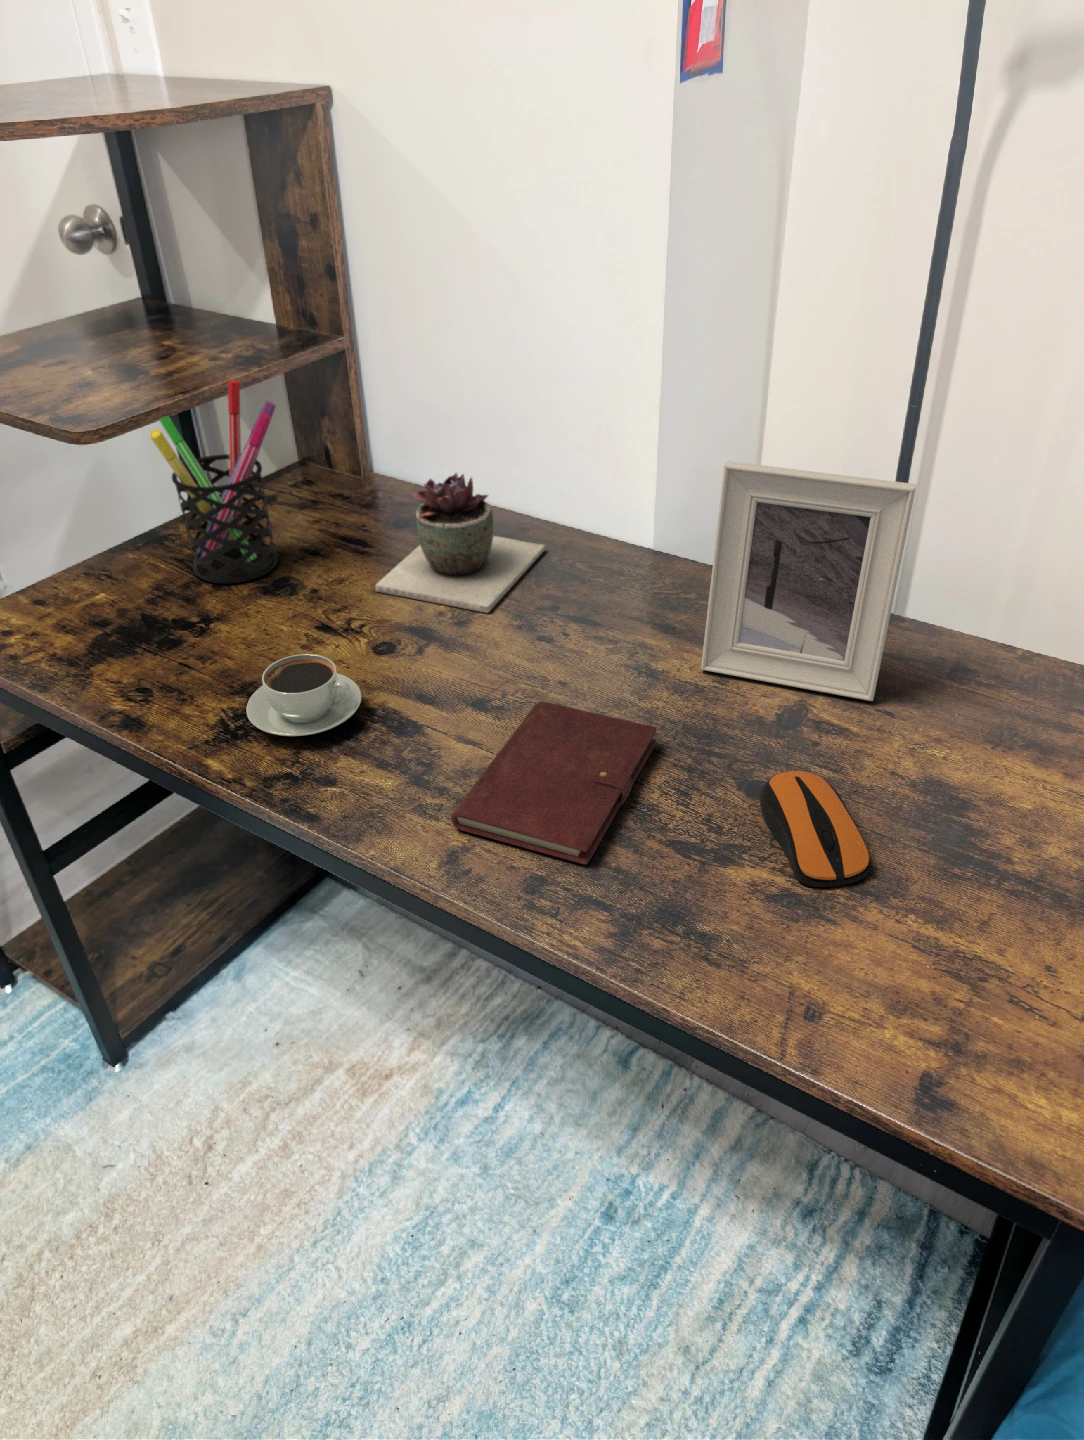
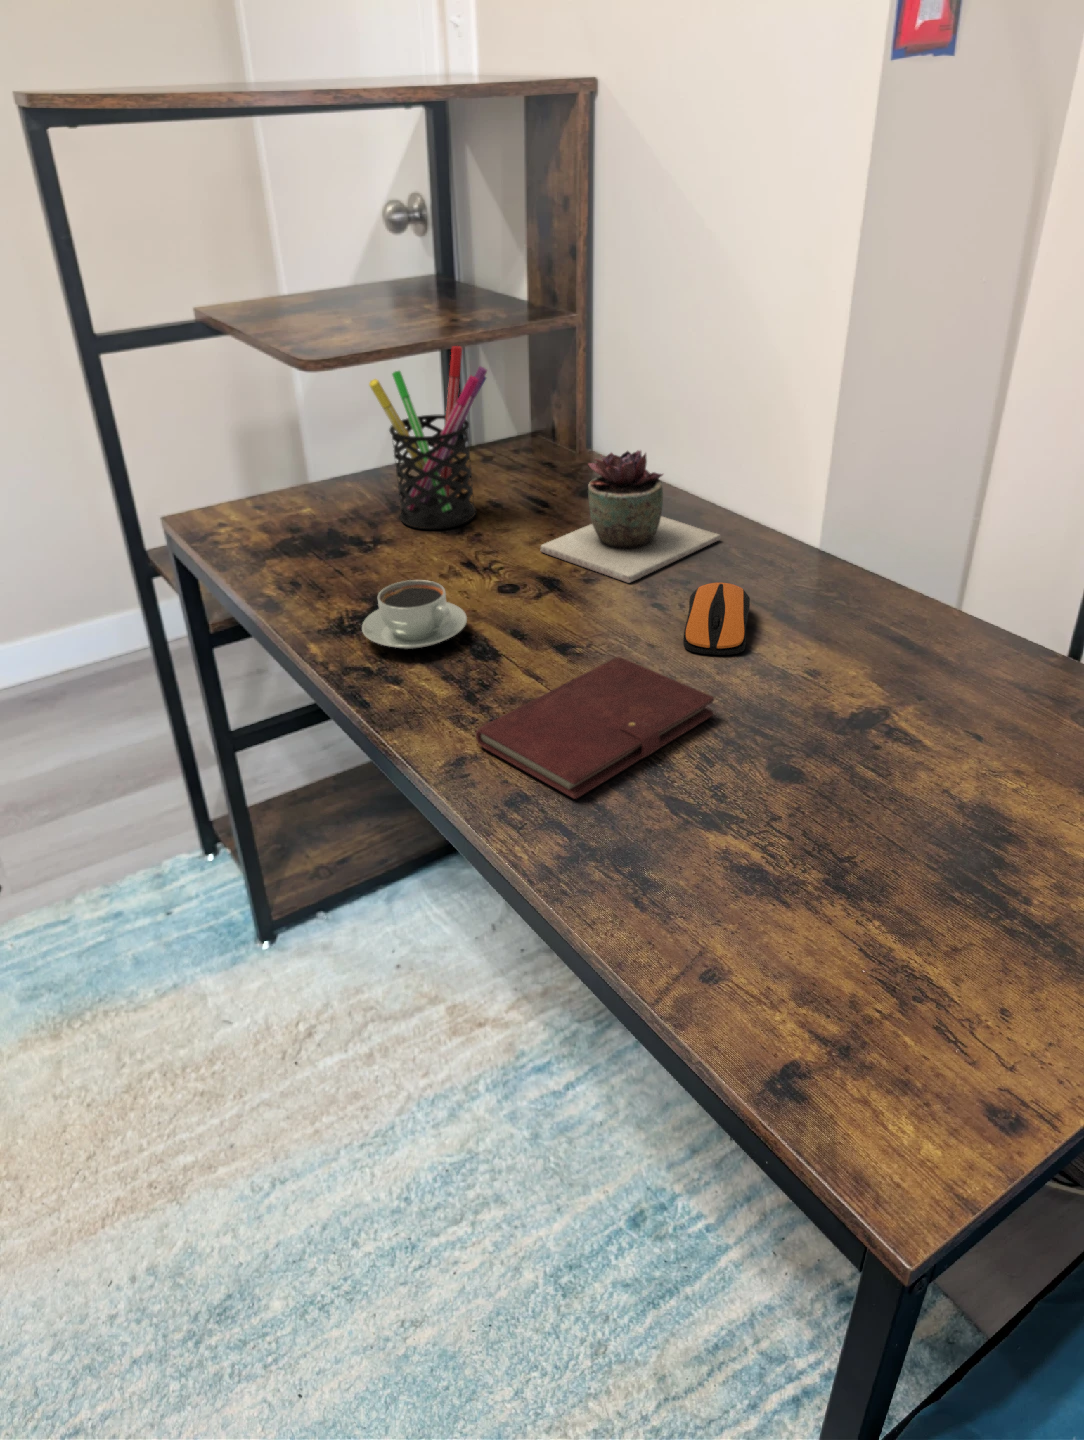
picture frame: present [701,461,916,701] -> none [805,439,1045,721]
computer mouse: present [760,771,871,887] -> present [683,583,750,655]

